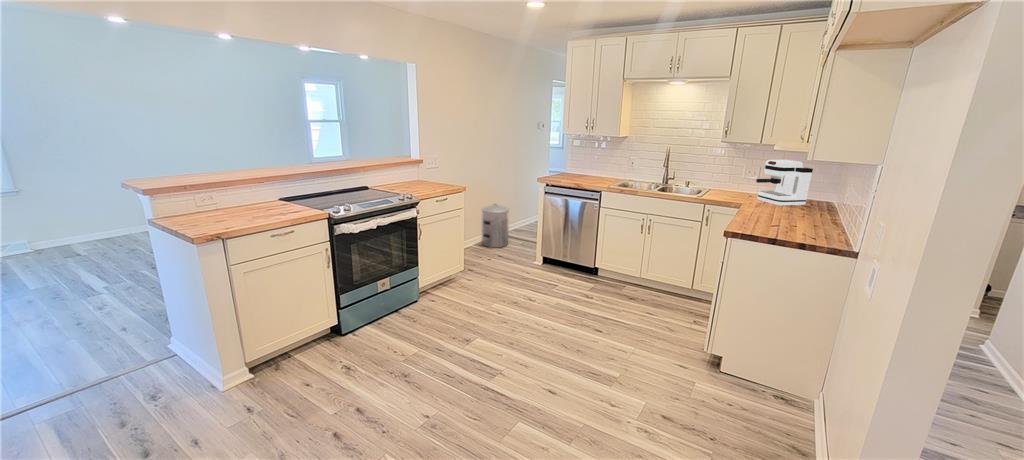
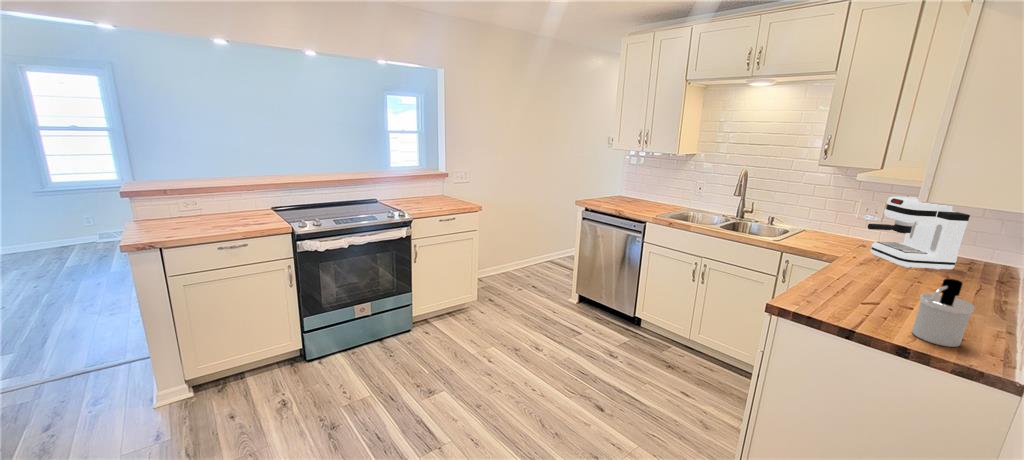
soap dispenser: none [804,202,835,241] -> present [912,278,975,347]
waste bin: present [482,204,509,248] -> none [521,225,554,276]

